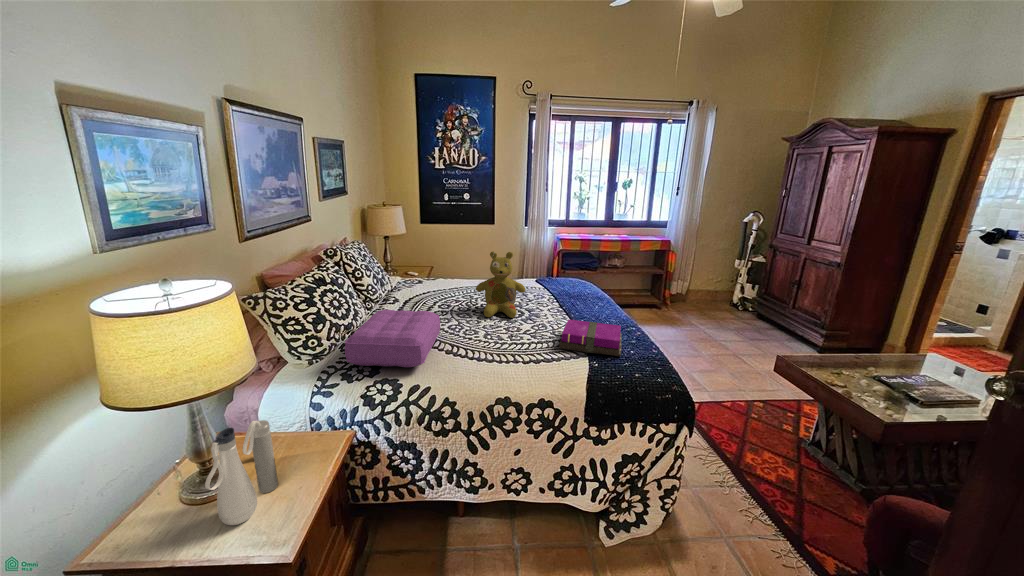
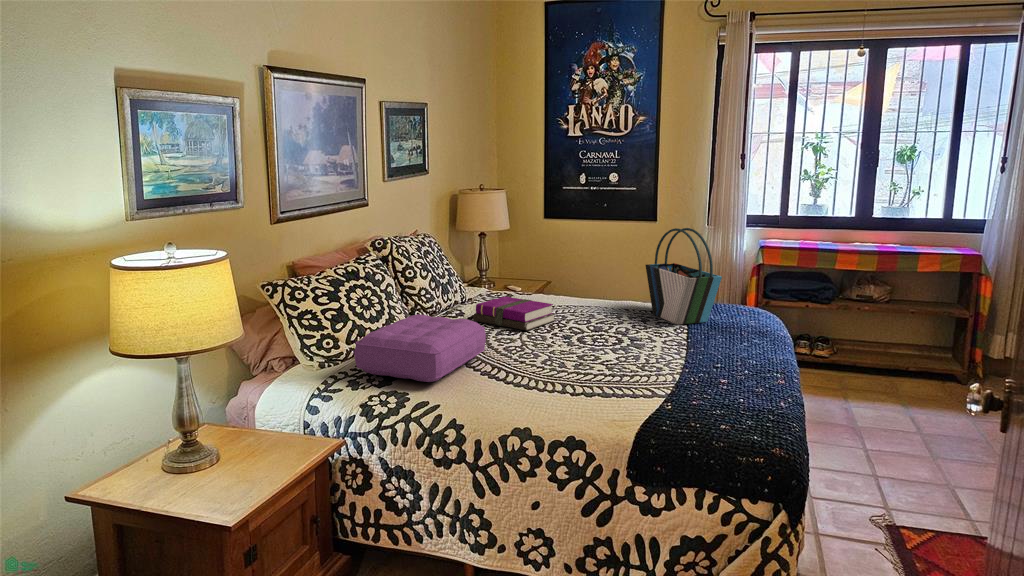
tote bag: none [517,233,572,296] -> present [645,228,722,325]
stuffed bear: present [476,251,525,318] -> none [559,249,631,346]
notebook: present [559,320,621,356] -> present [473,296,555,330]
water bottle: present [205,420,278,525] -> none [176,390,249,490]

